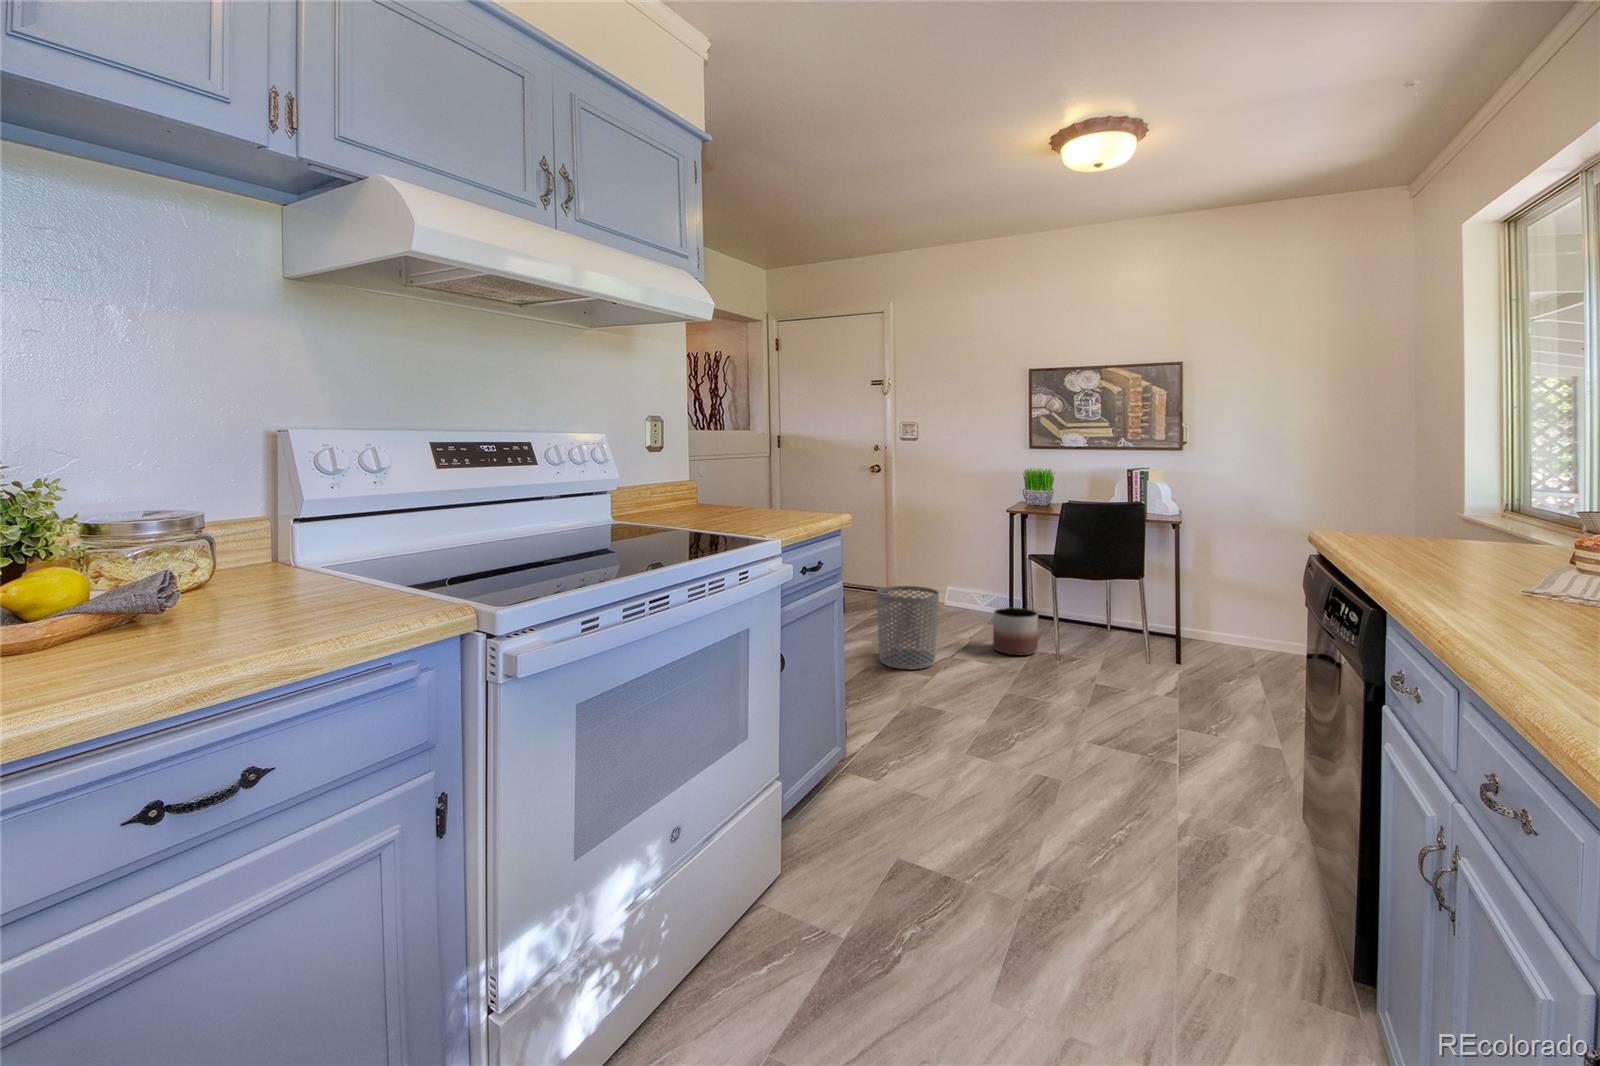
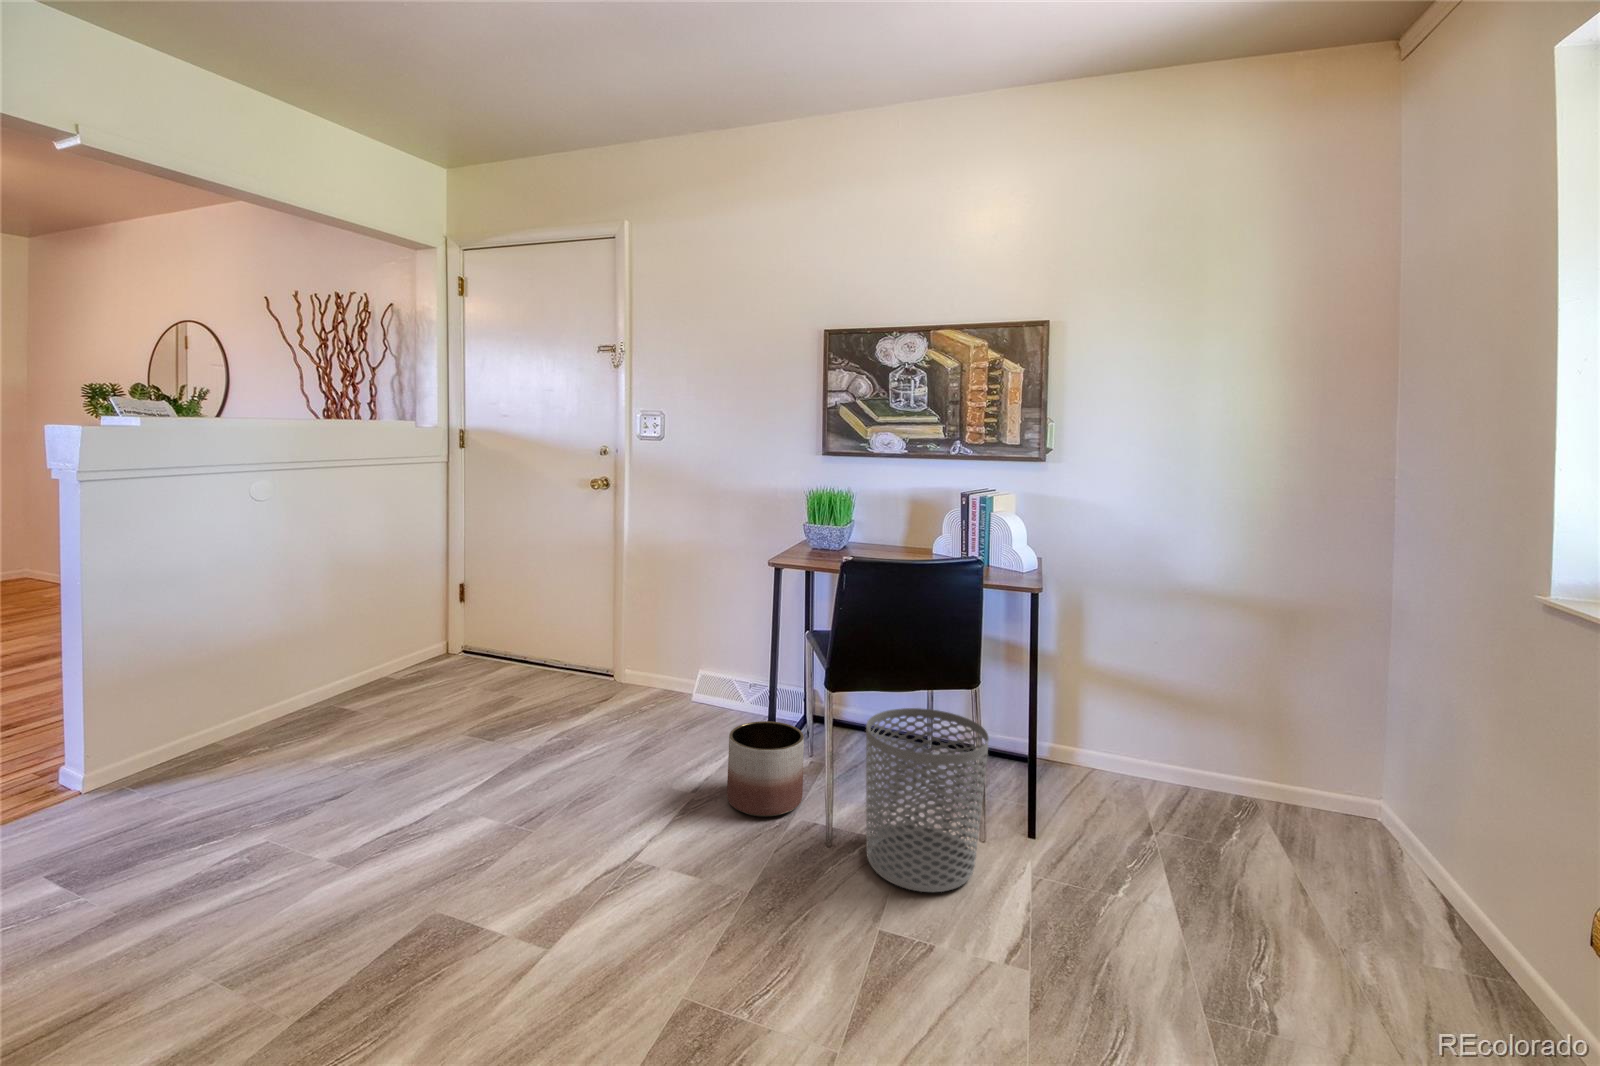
waste bin: present [877,586,939,669] -> present [866,708,989,892]

